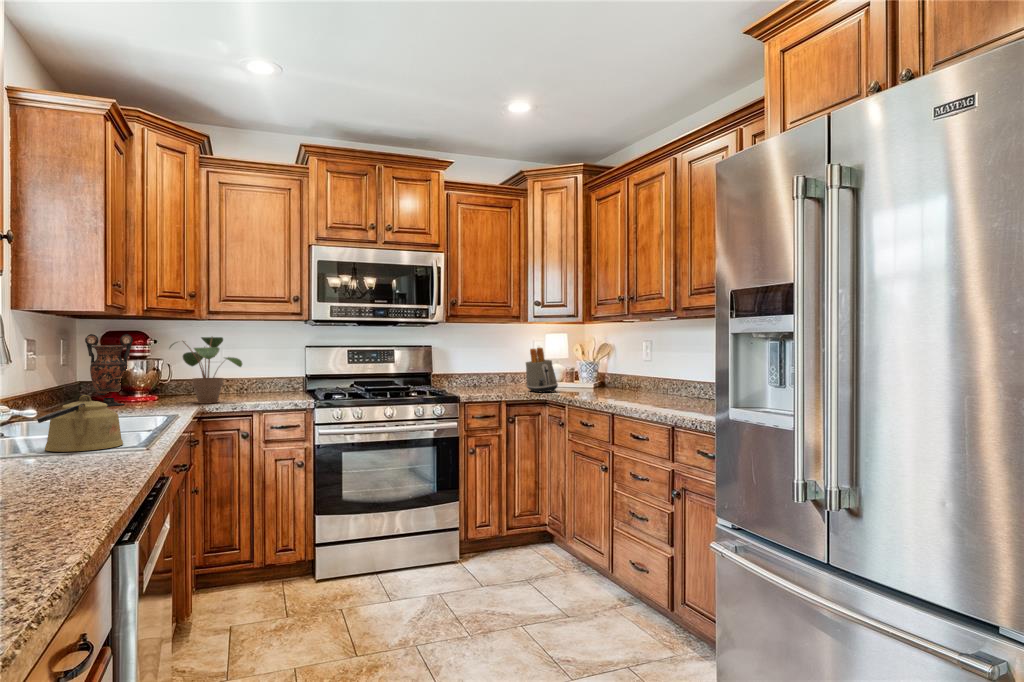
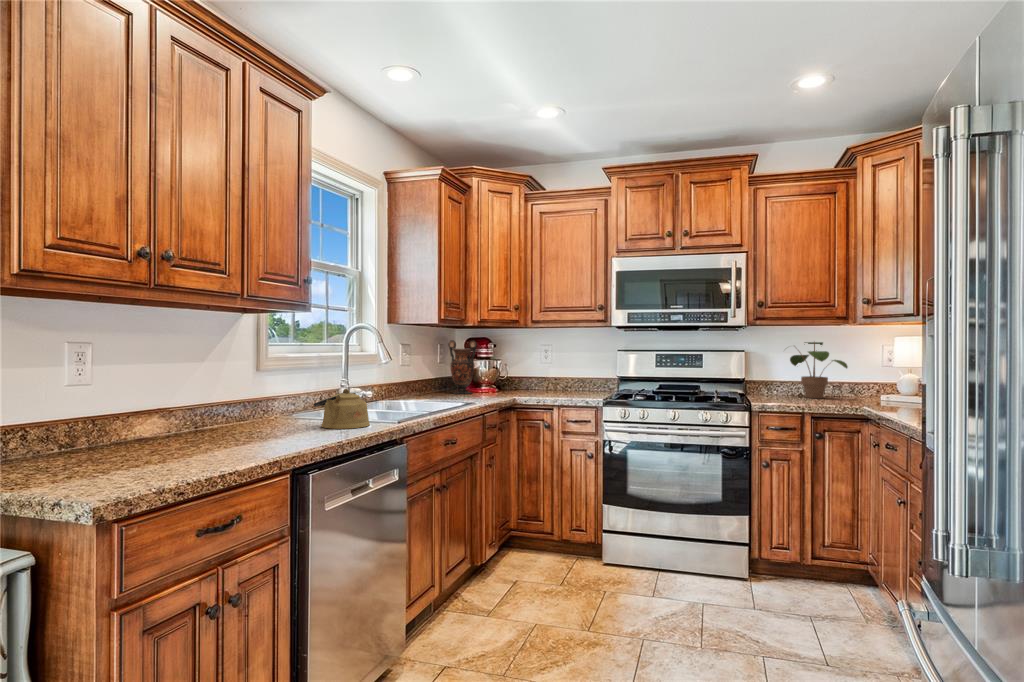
potted plant: present [170,337,242,404] -> present [790,342,848,398]
toaster: present [526,348,558,393] -> none [846,354,884,408]

